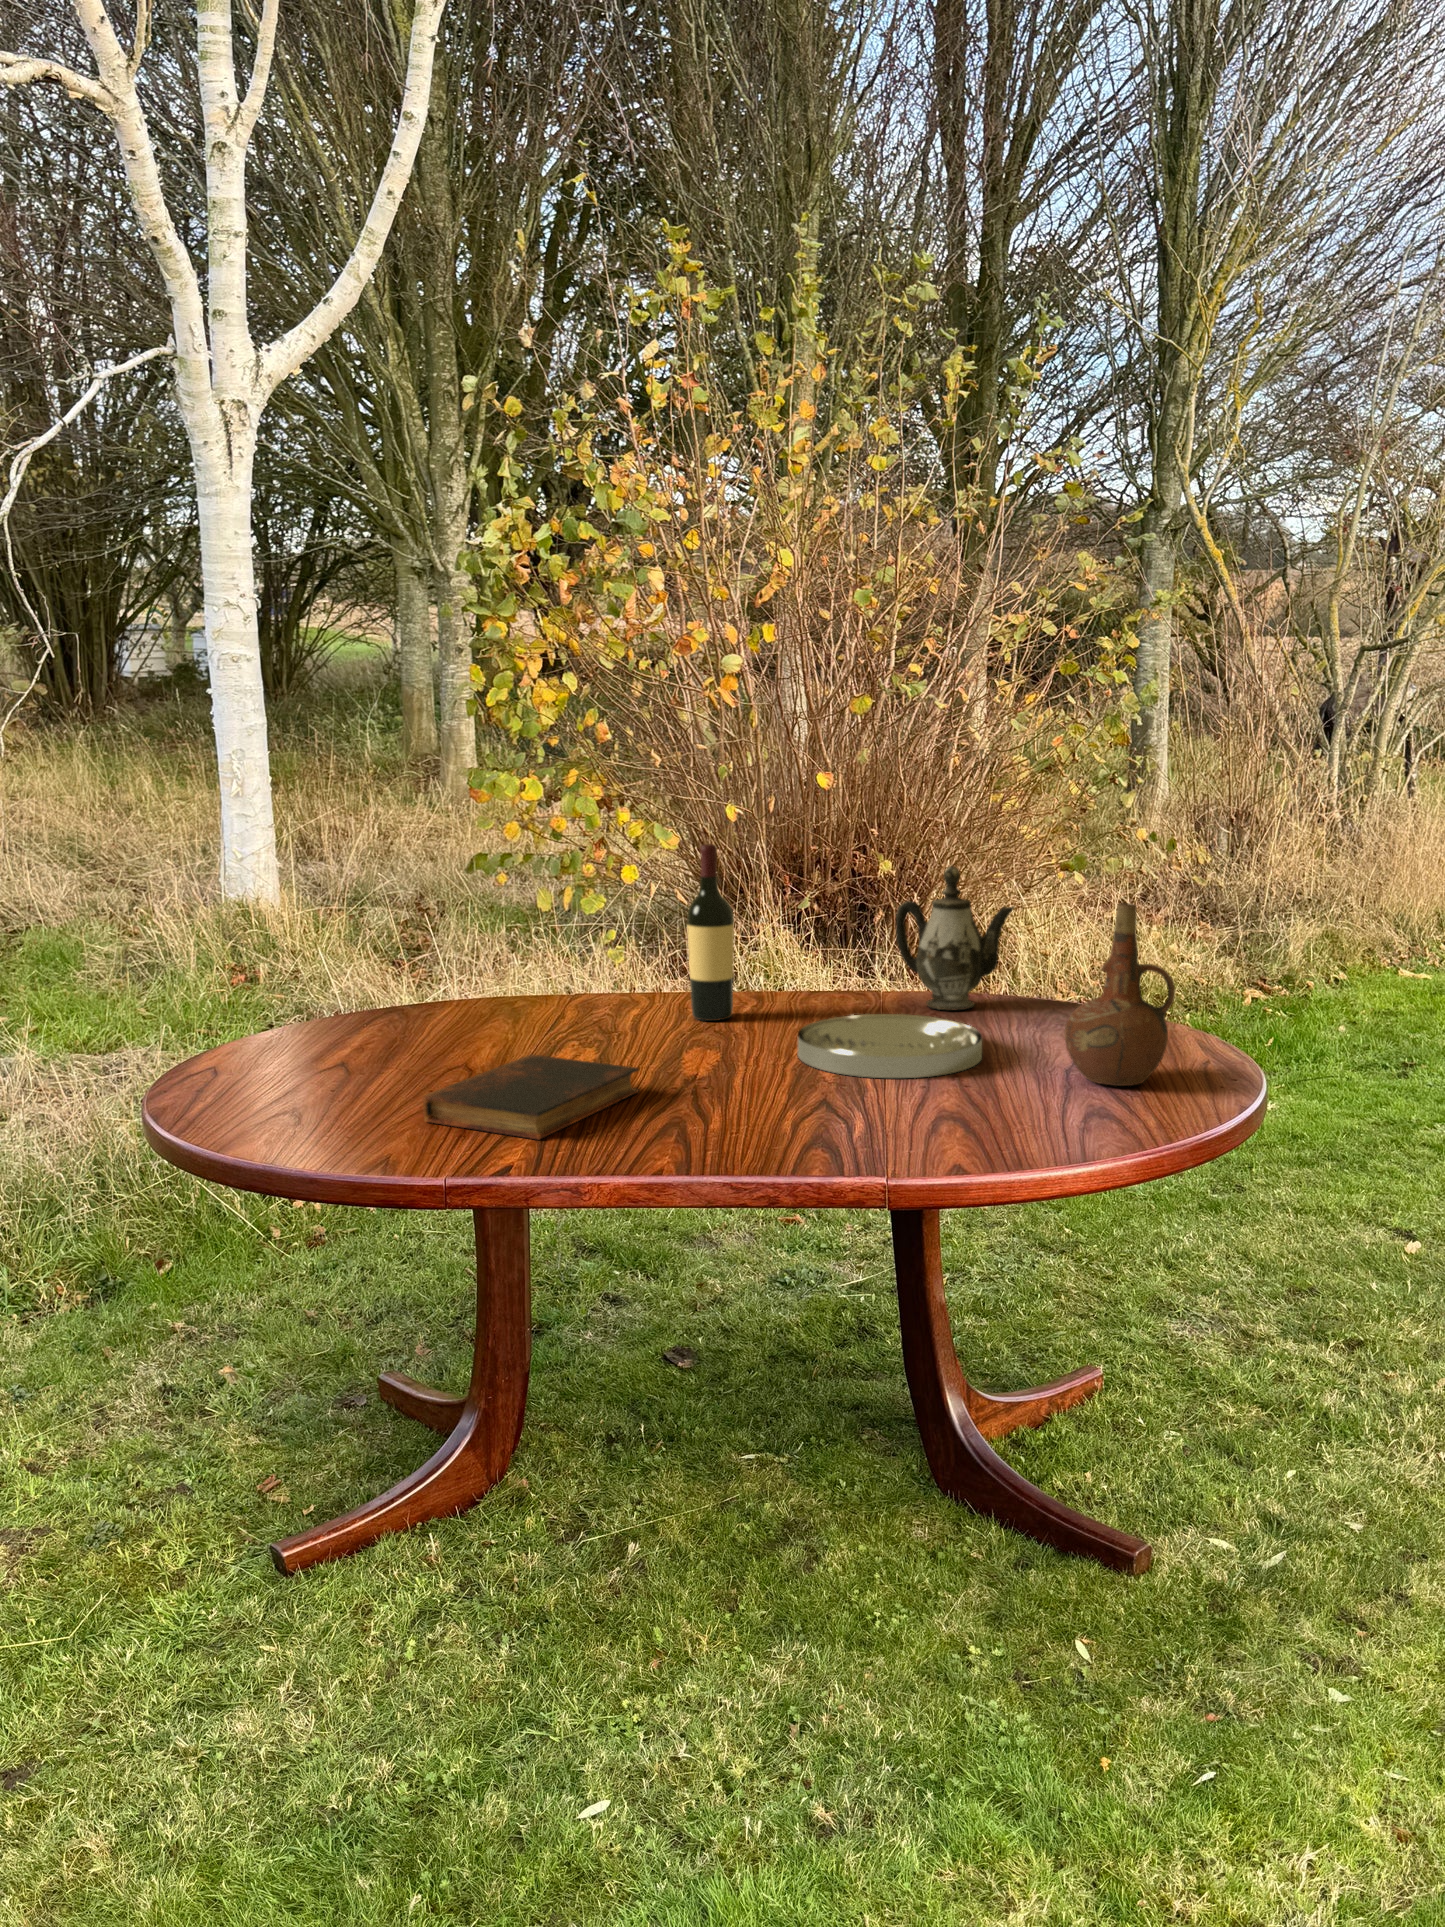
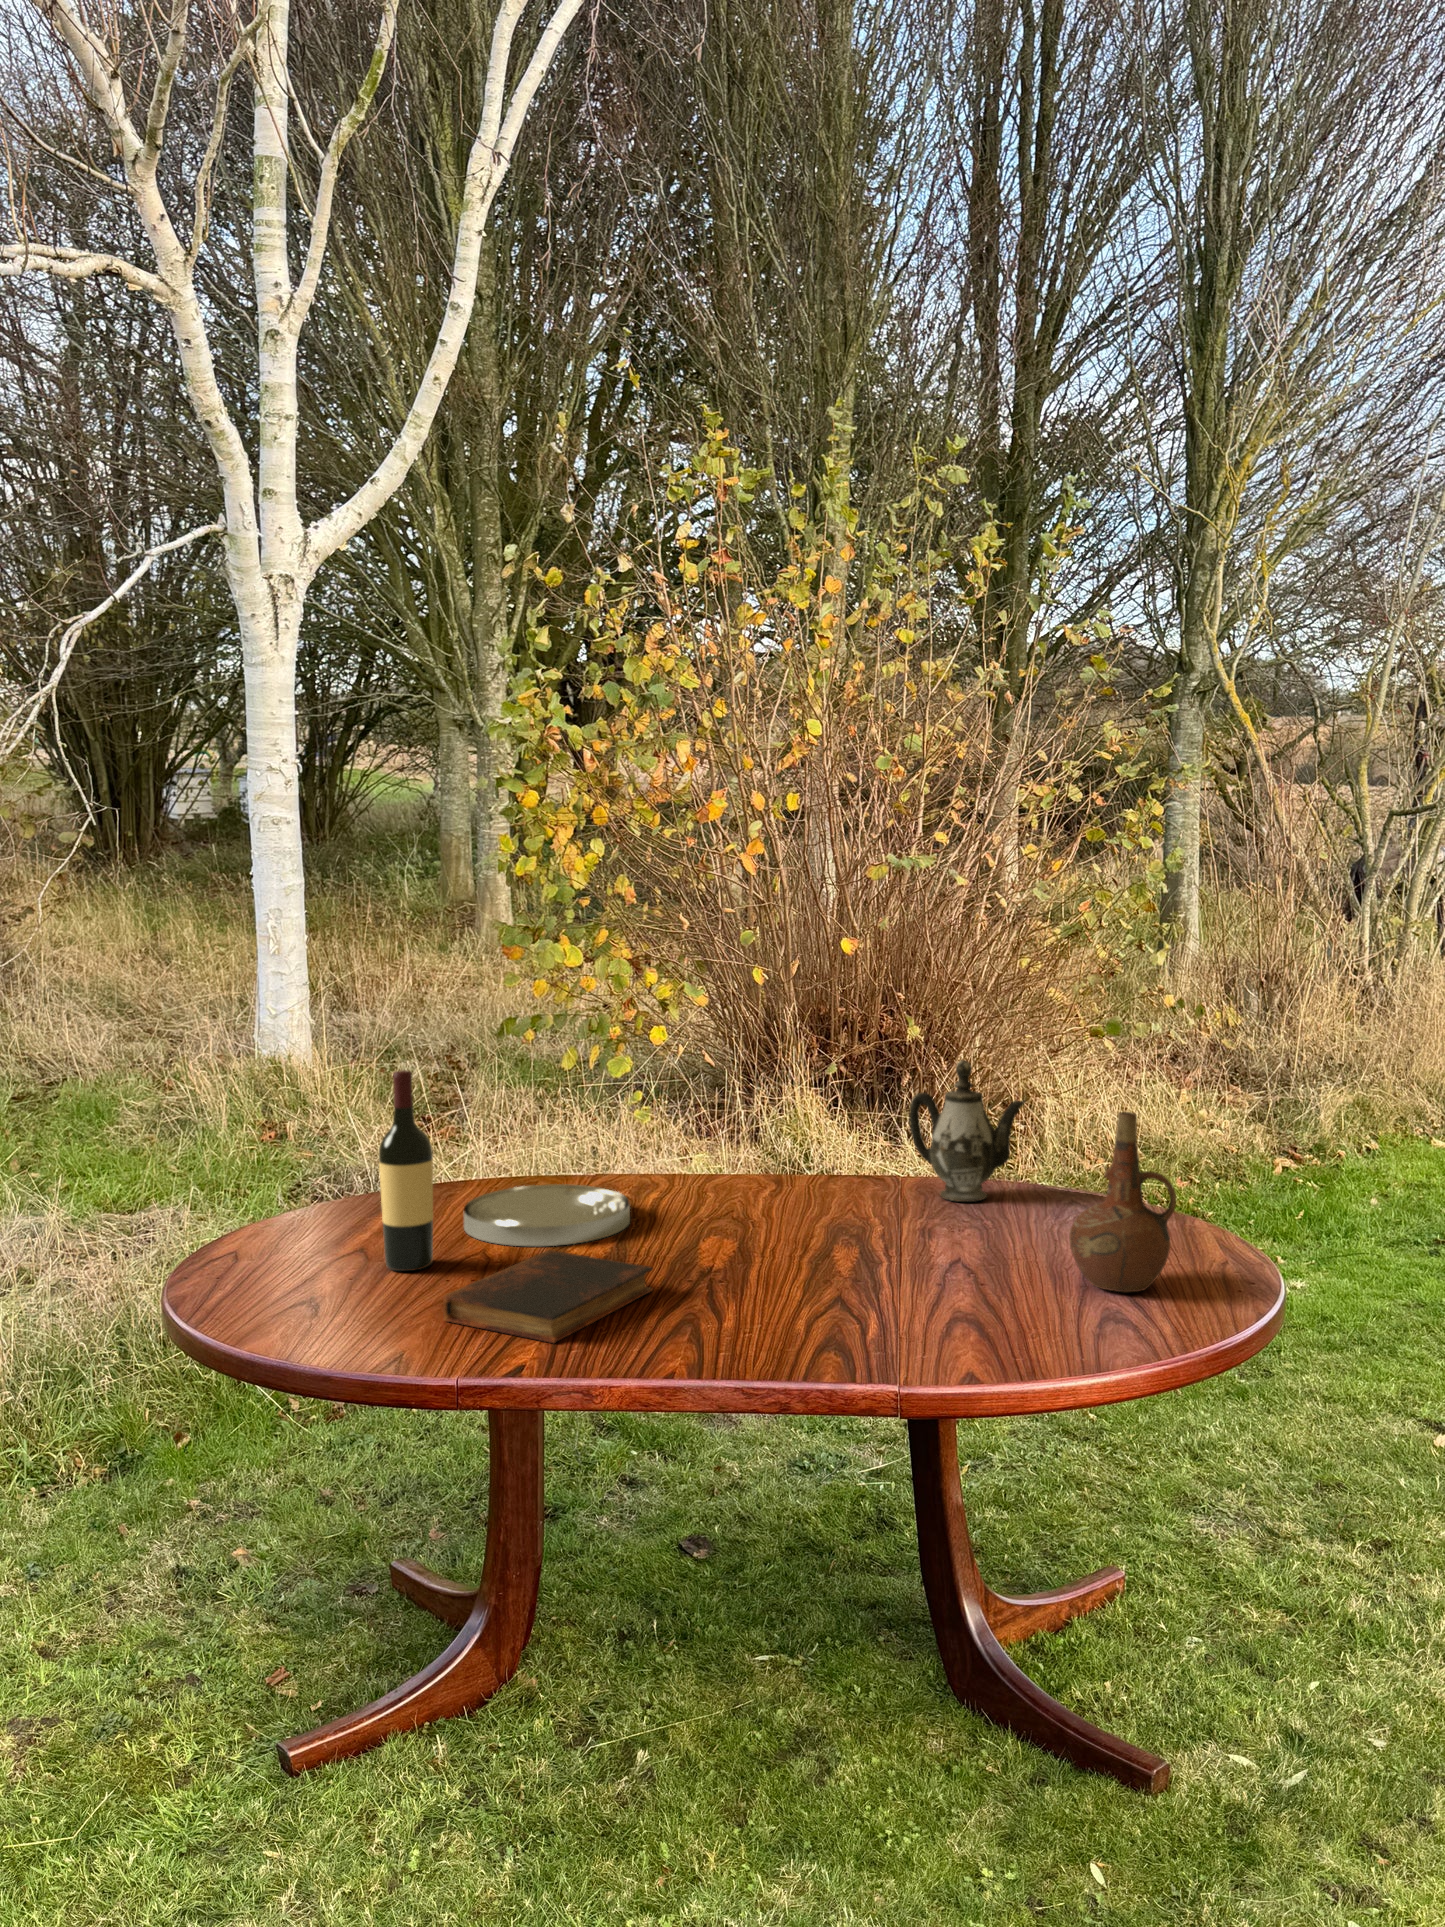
wine bottle: present [687,844,734,1021] -> present [379,1070,433,1271]
plate: present [797,1014,982,1078] -> present [464,1184,630,1246]

